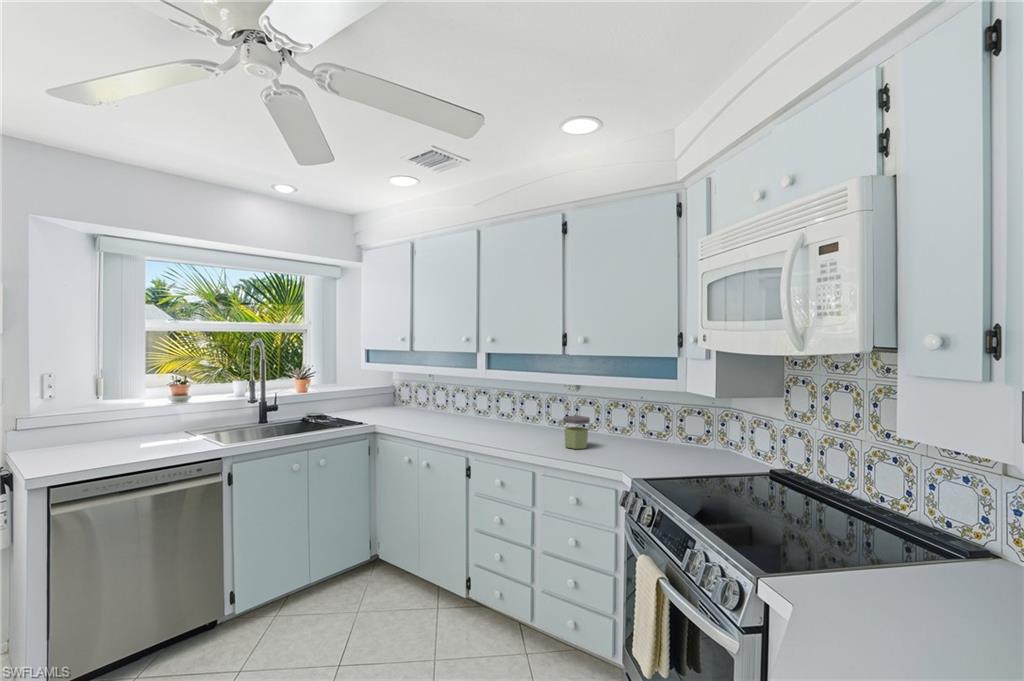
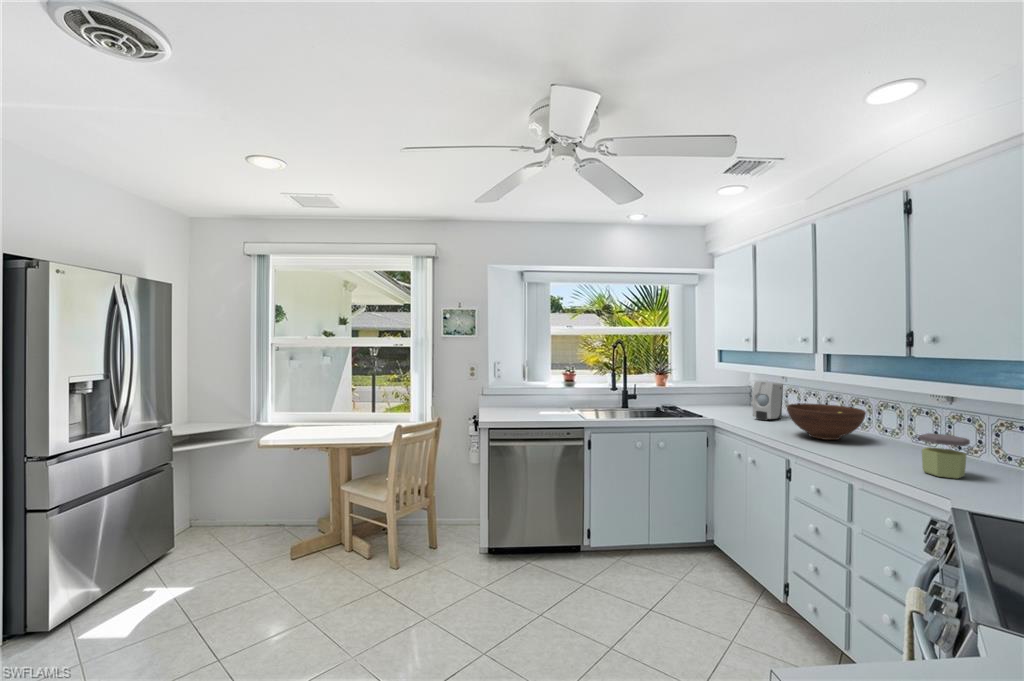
soap dispenser: none [412,382,435,420] -> present [753,381,783,420]
fruit bowl: none [453,399,512,431] -> present [787,403,866,440]

